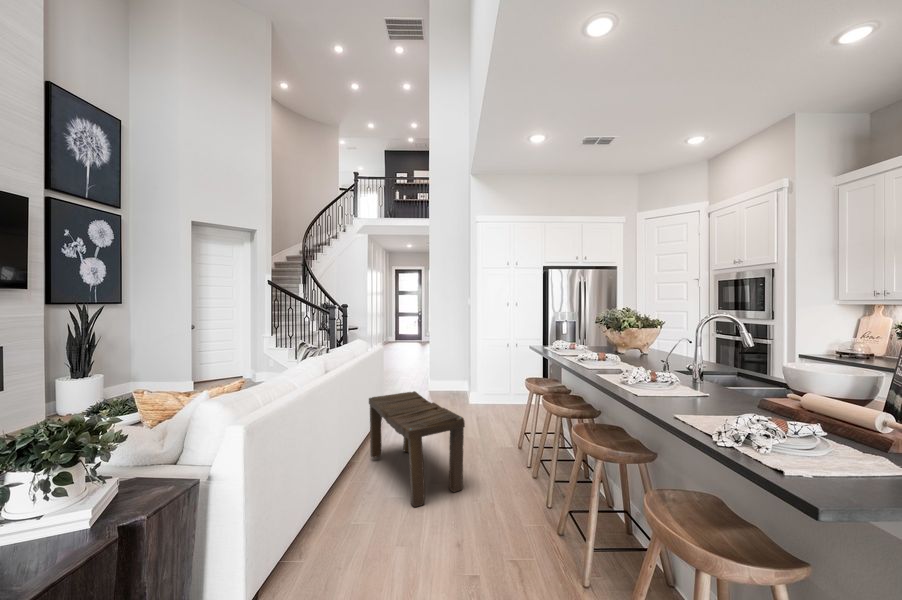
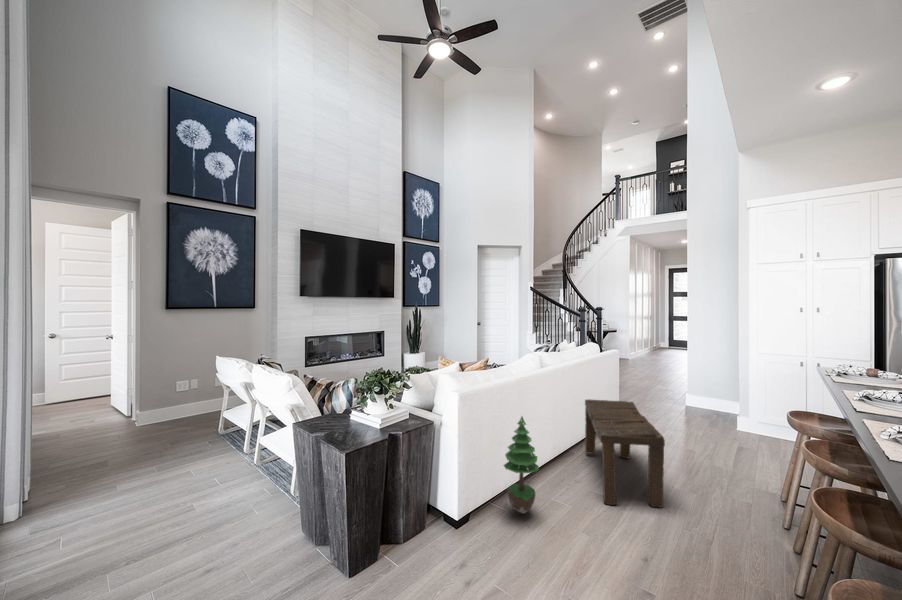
potted tree: none [303,428,353,561] -> present [504,417,539,514]

